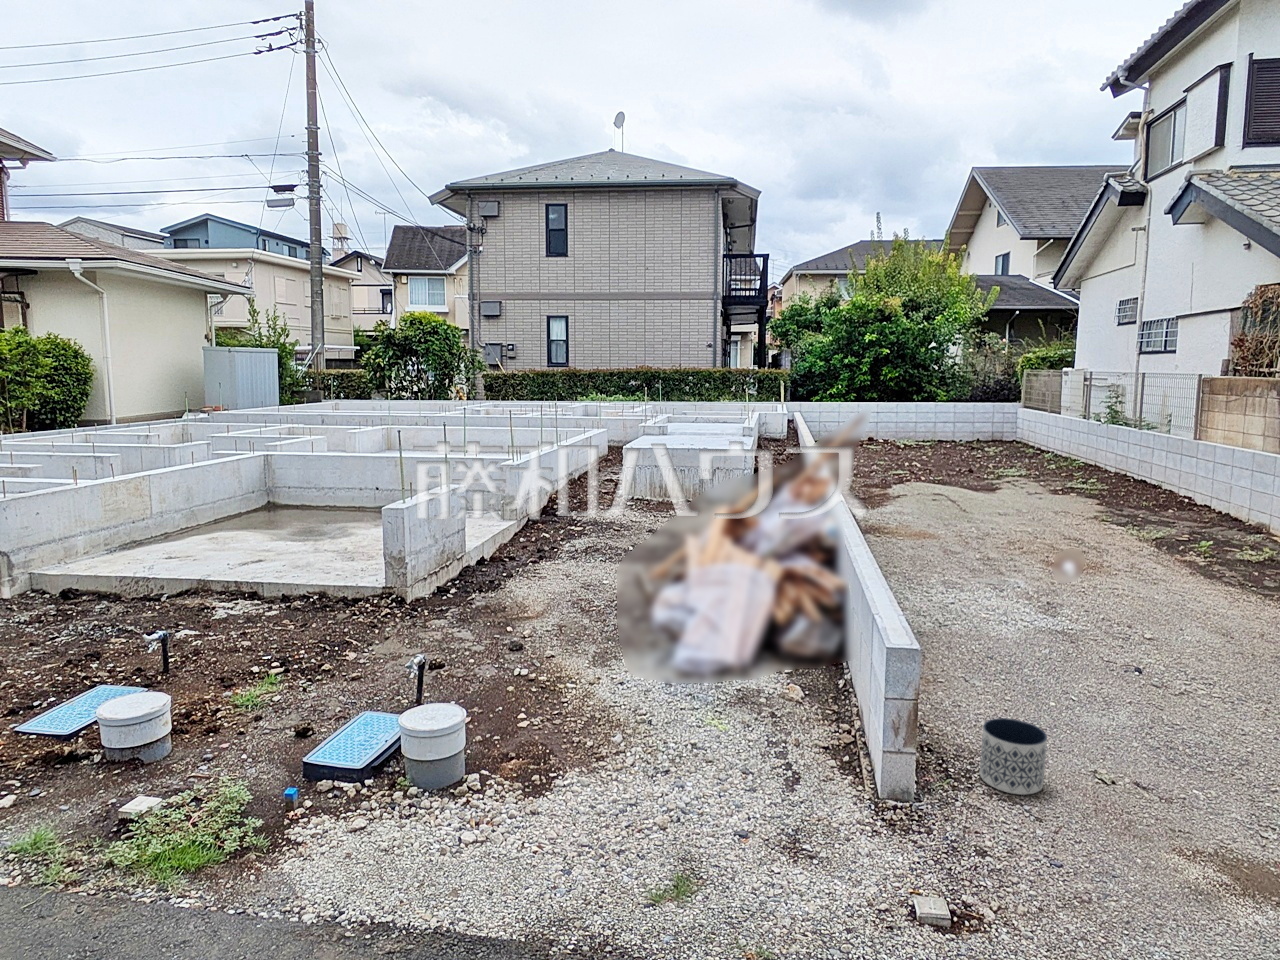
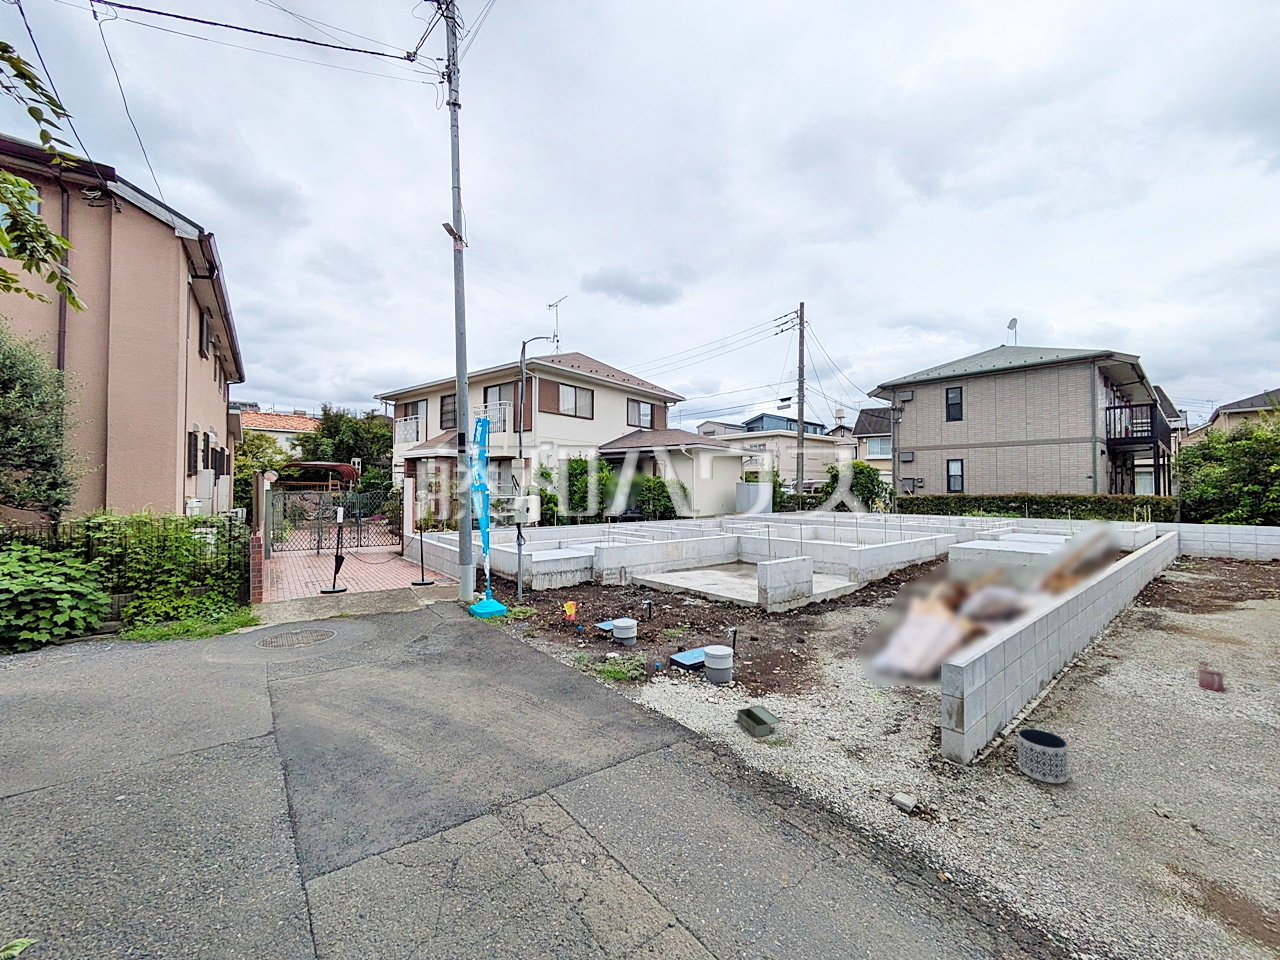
watering can: none [977,567,1006,600] -> present [1198,662,1225,691]
toolbox: none [559,821,661,899] -> present [737,705,781,737]

